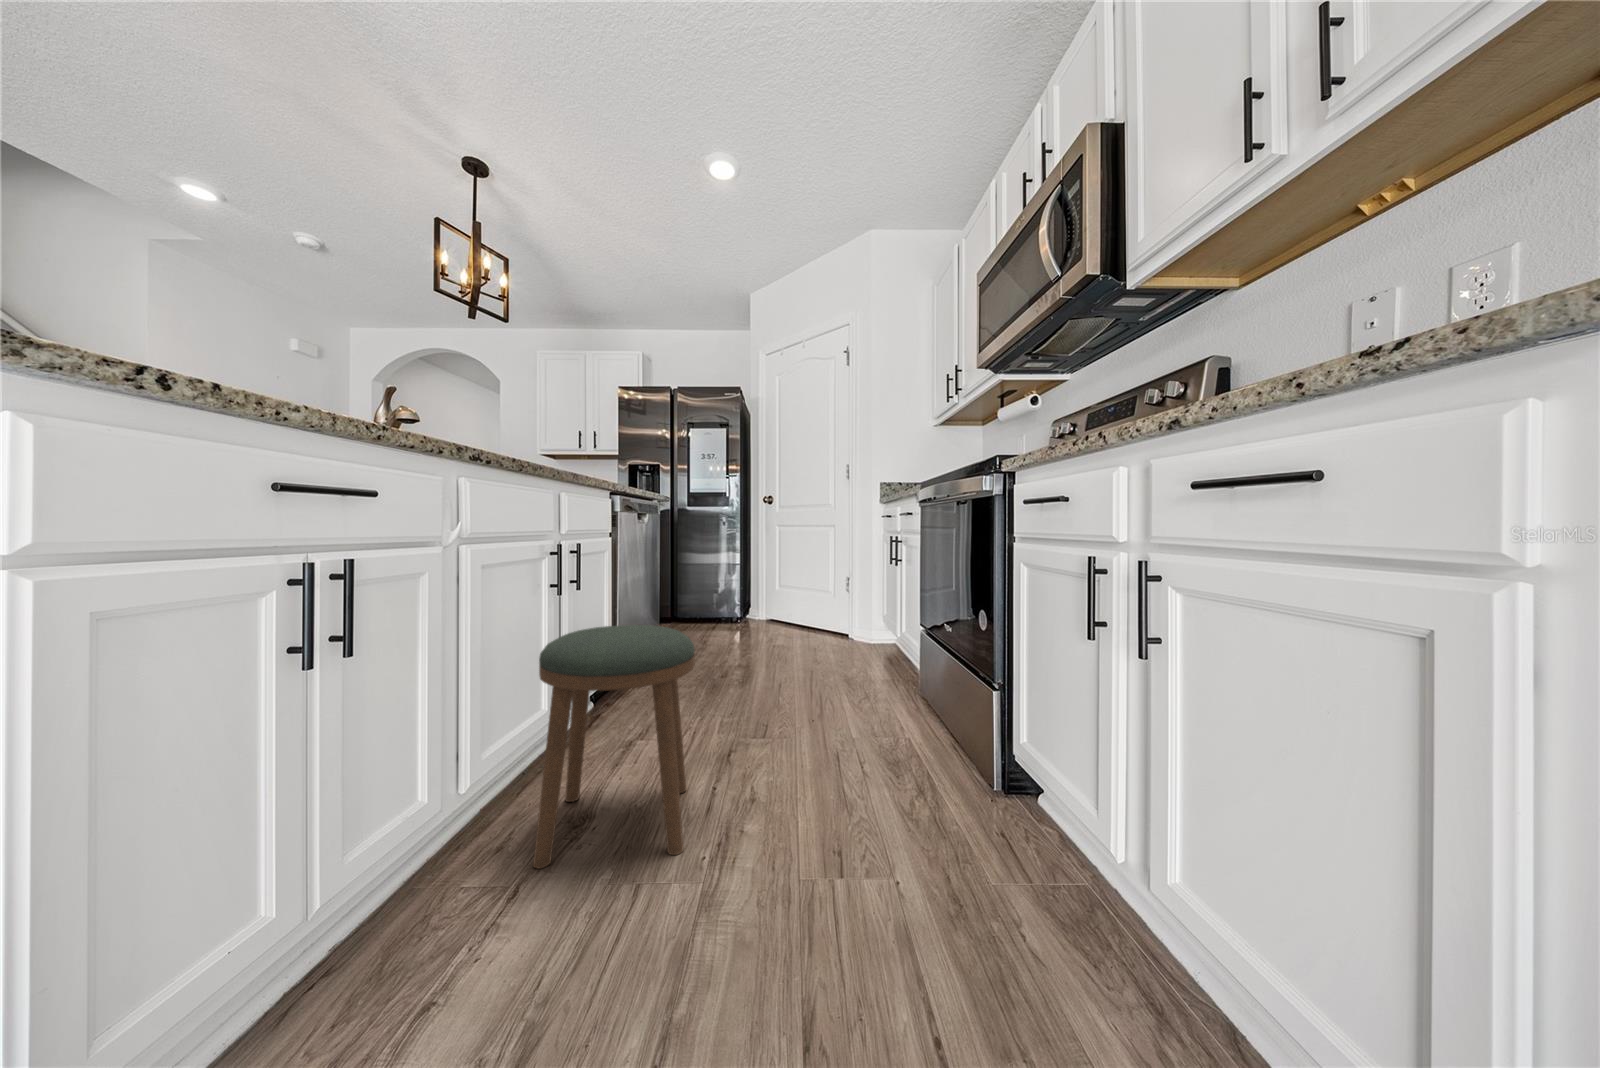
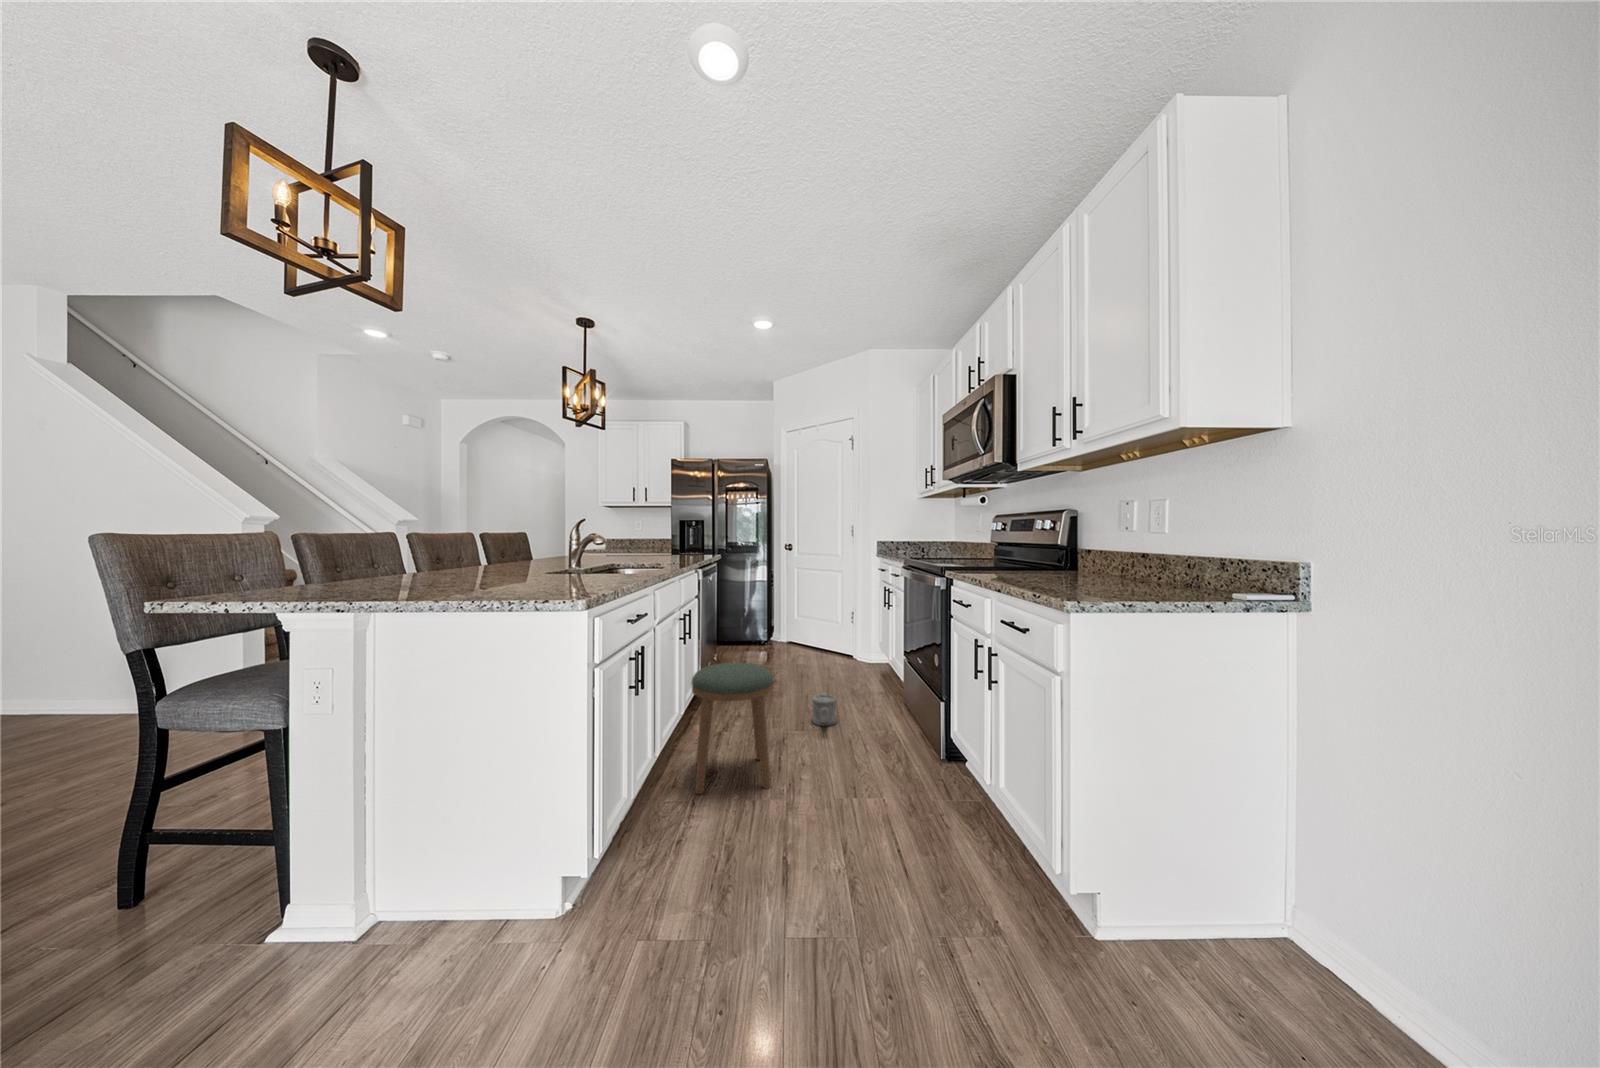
watering can: none [781,679,819,732] -> present [812,692,837,726]

